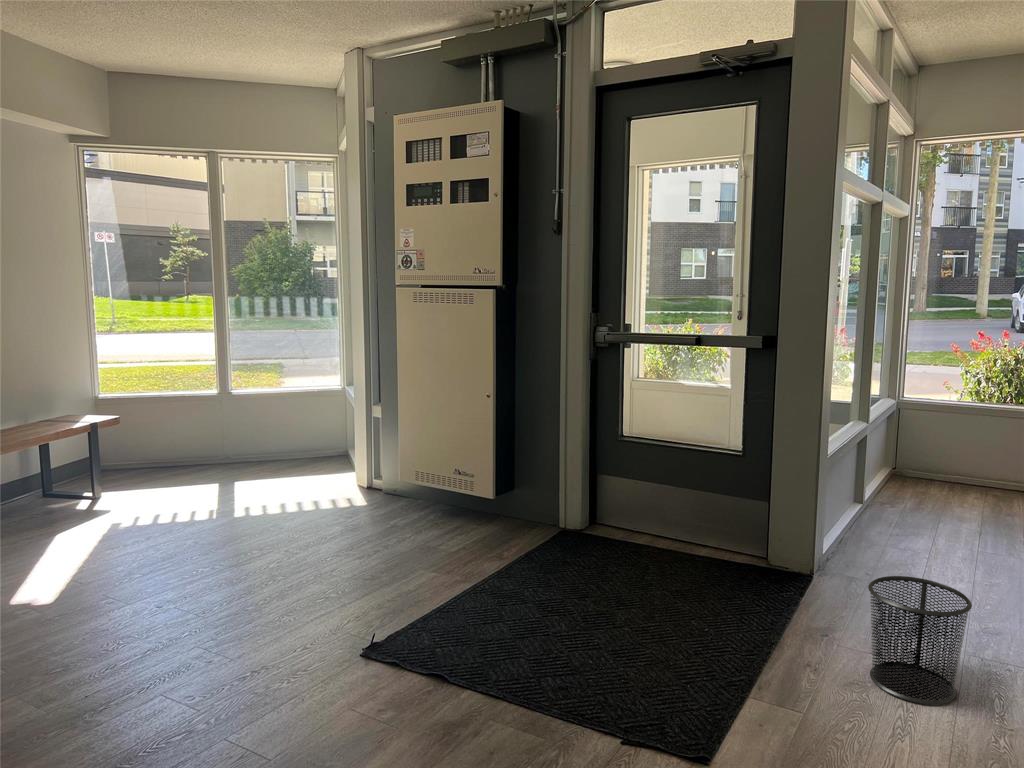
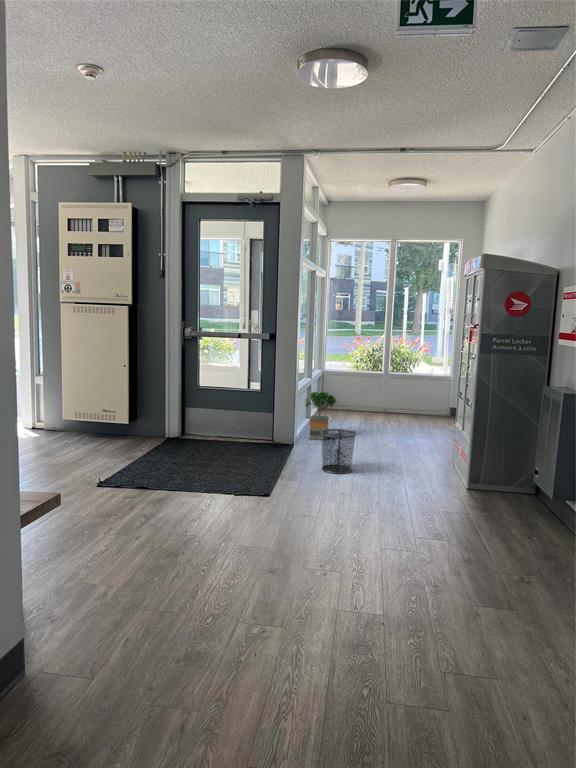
potted tree: none [841,459,924,570] -> present [305,392,336,440]

